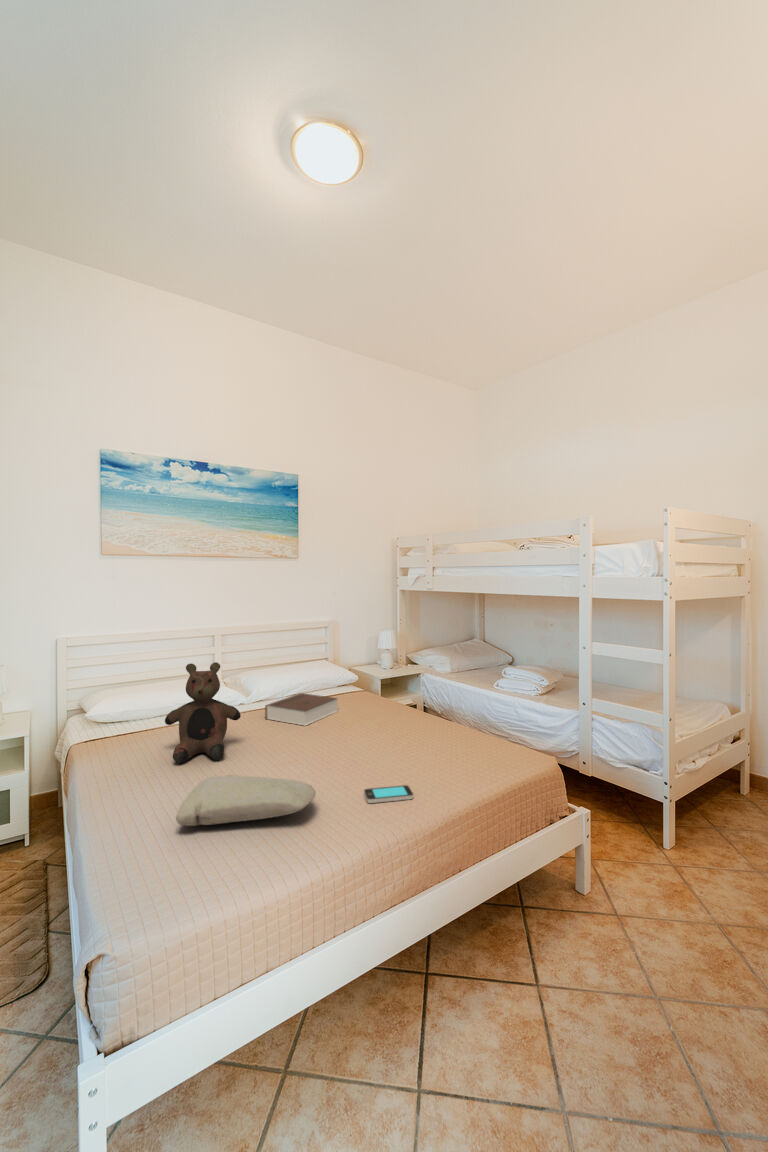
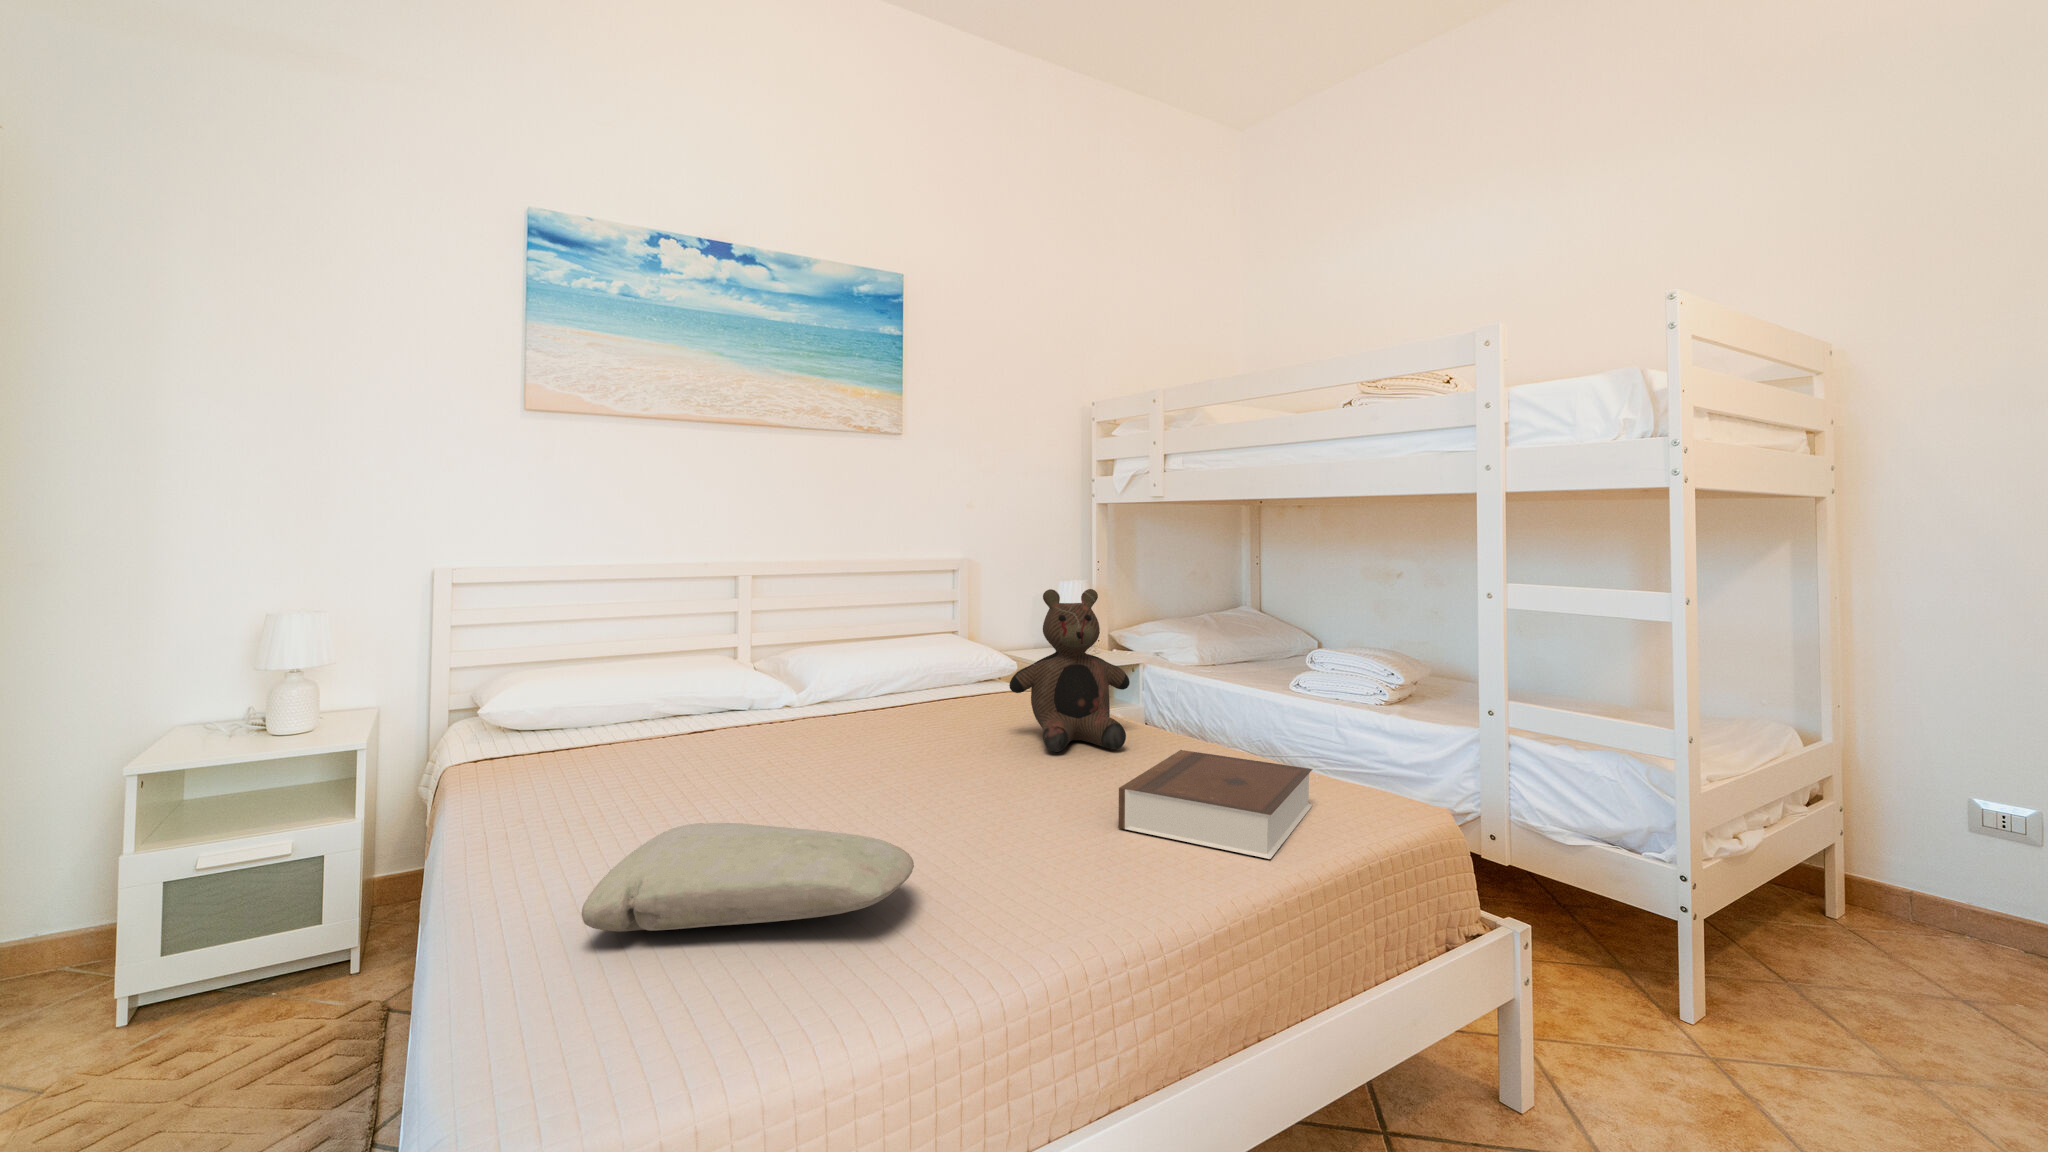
teddy bear: present [165,662,241,763] -> present [1009,589,1130,752]
book: present [265,693,338,726] -> present [1118,750,1312,859]
smartphone: present [364,785,413,803] -> none [1028,858,1142,894]

